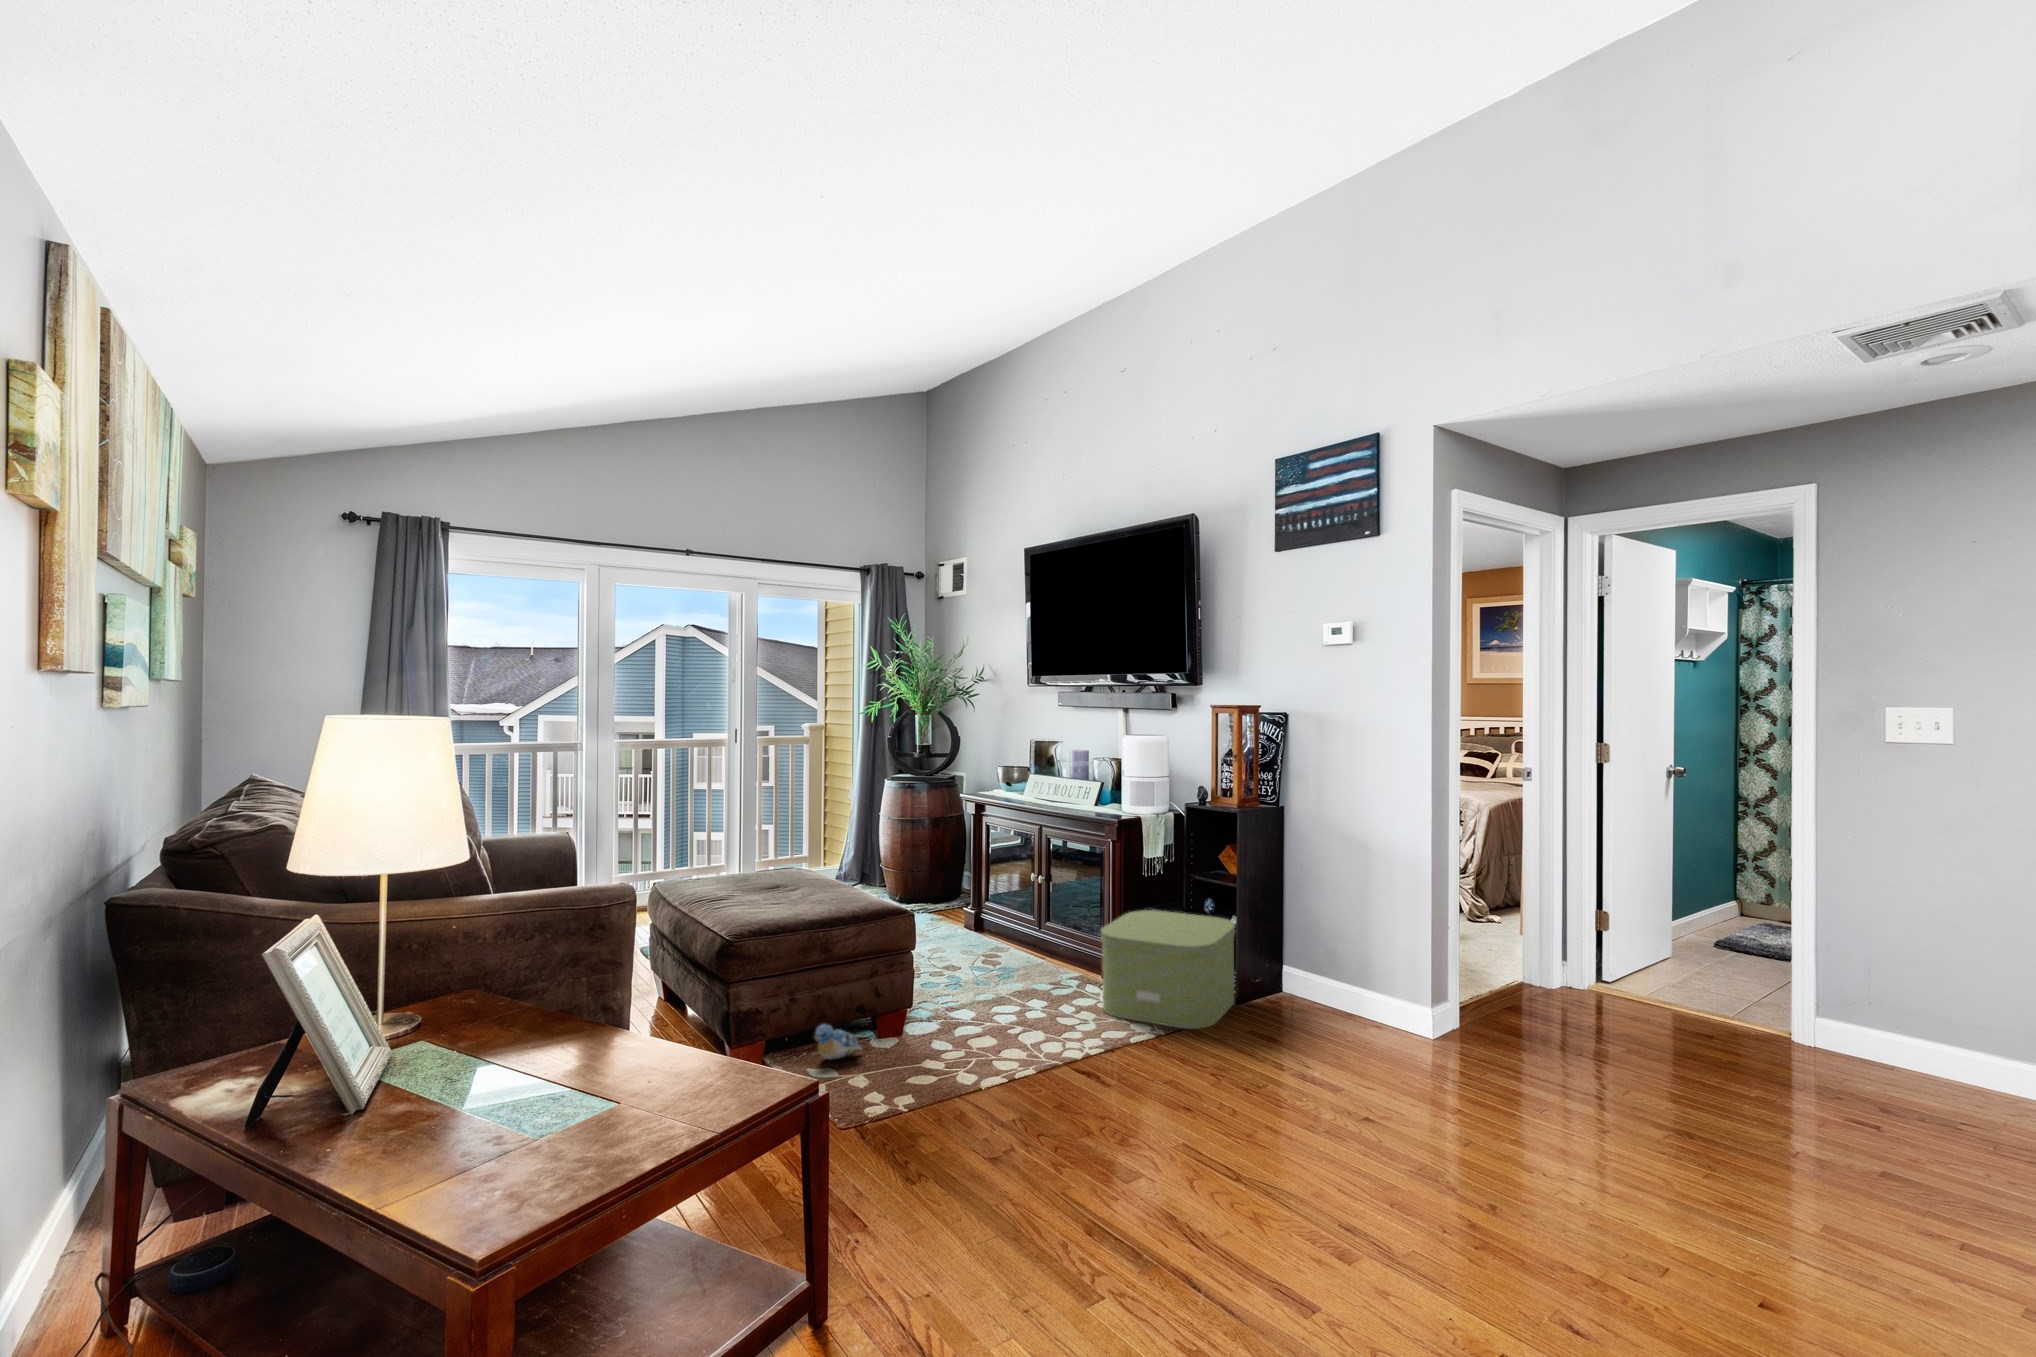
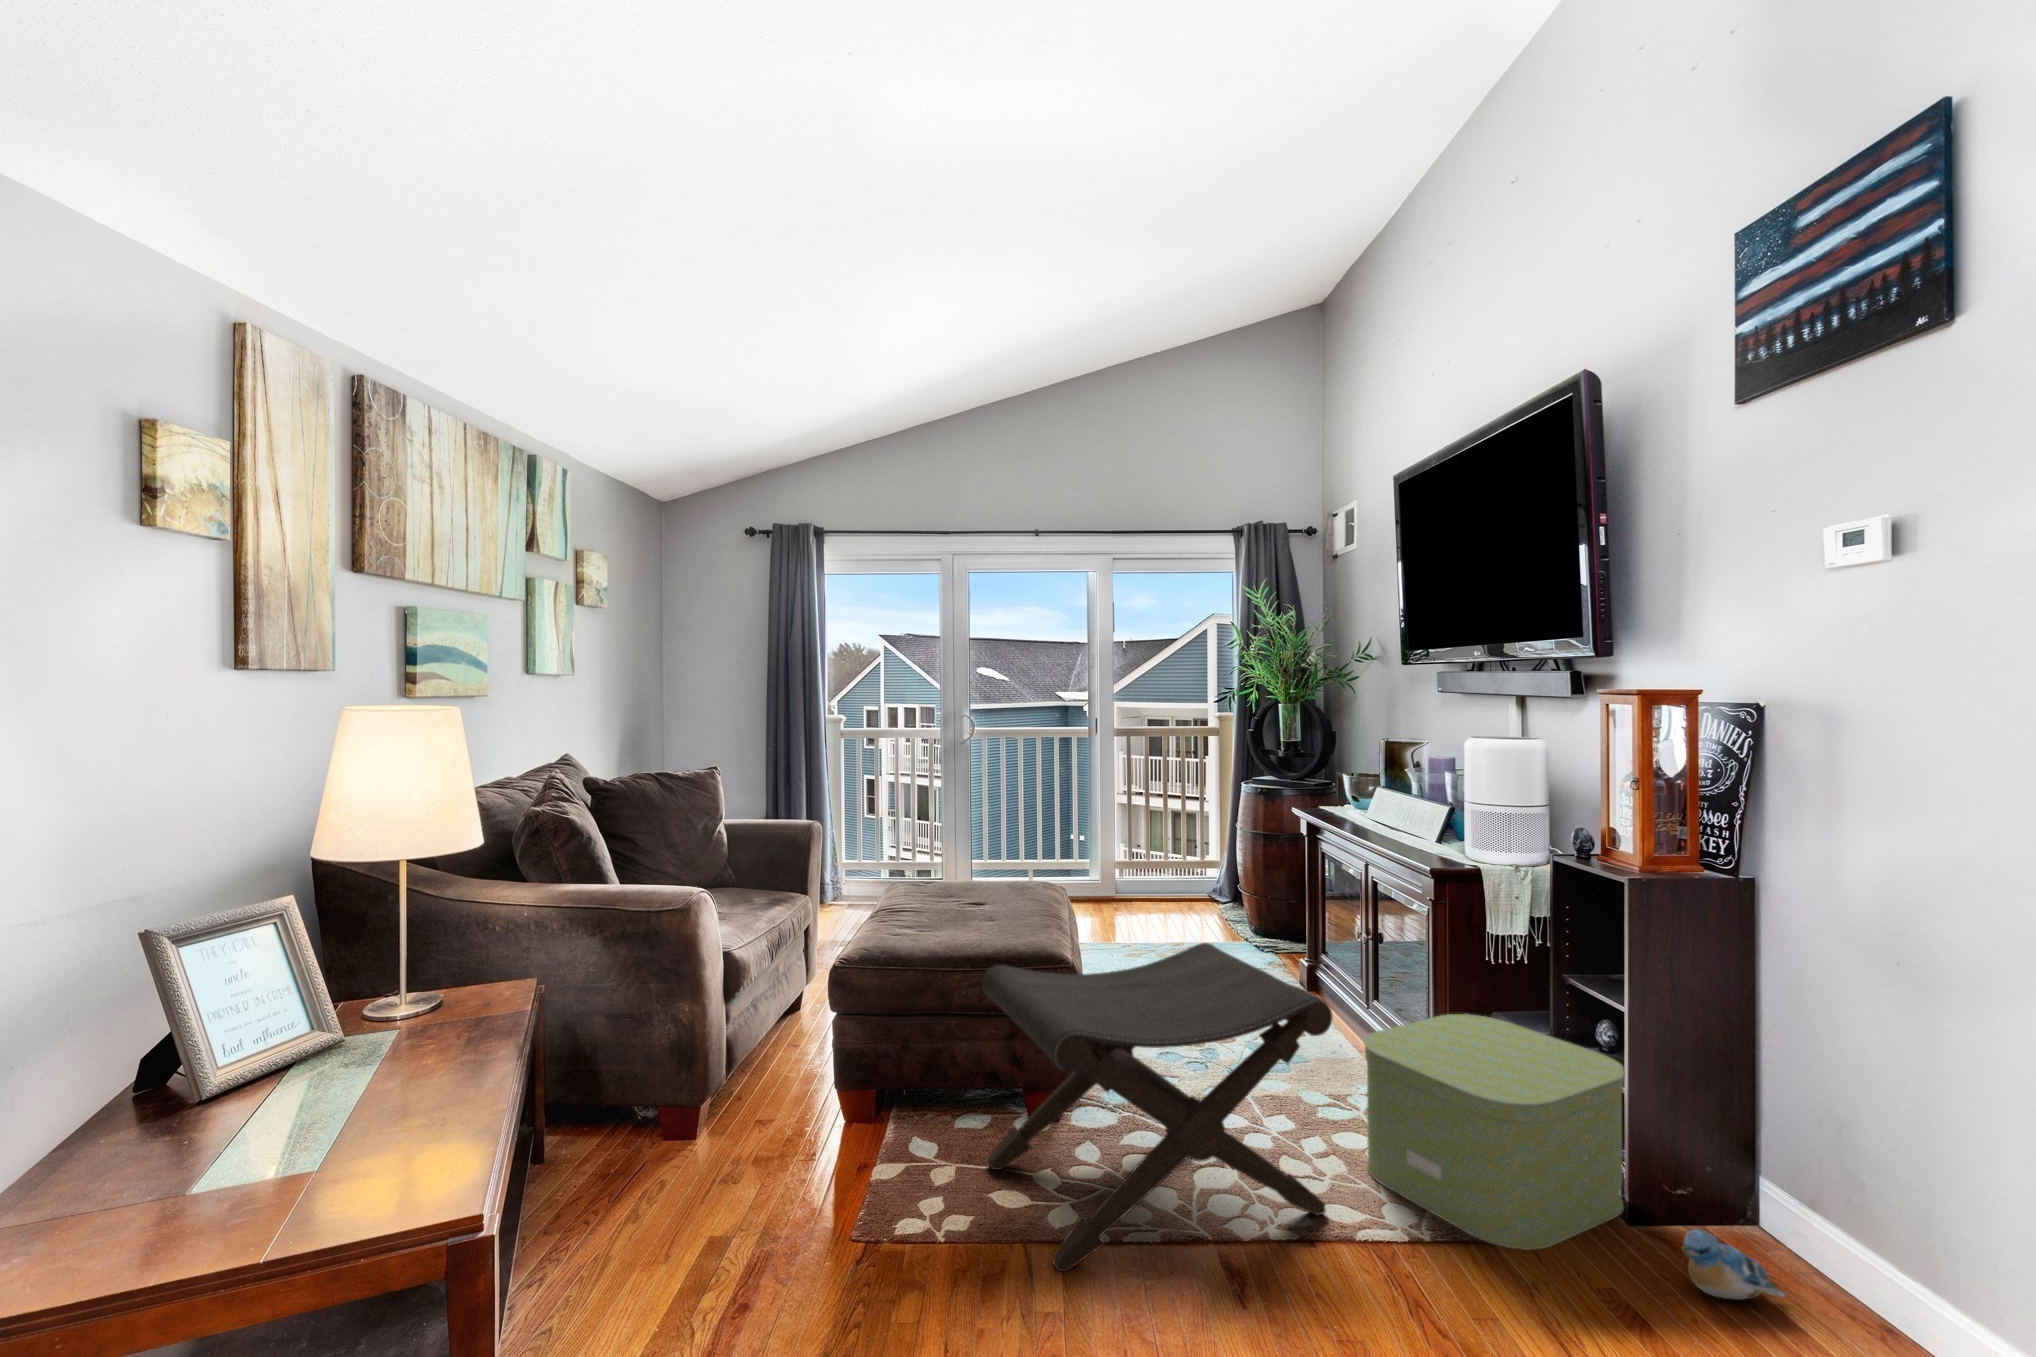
footstool: none [880,887,1110,1099] -> present [982,943,1332,1271]
plush toy: present [814,1024,862,1059] -> present [1682,1229,1785,1300]

